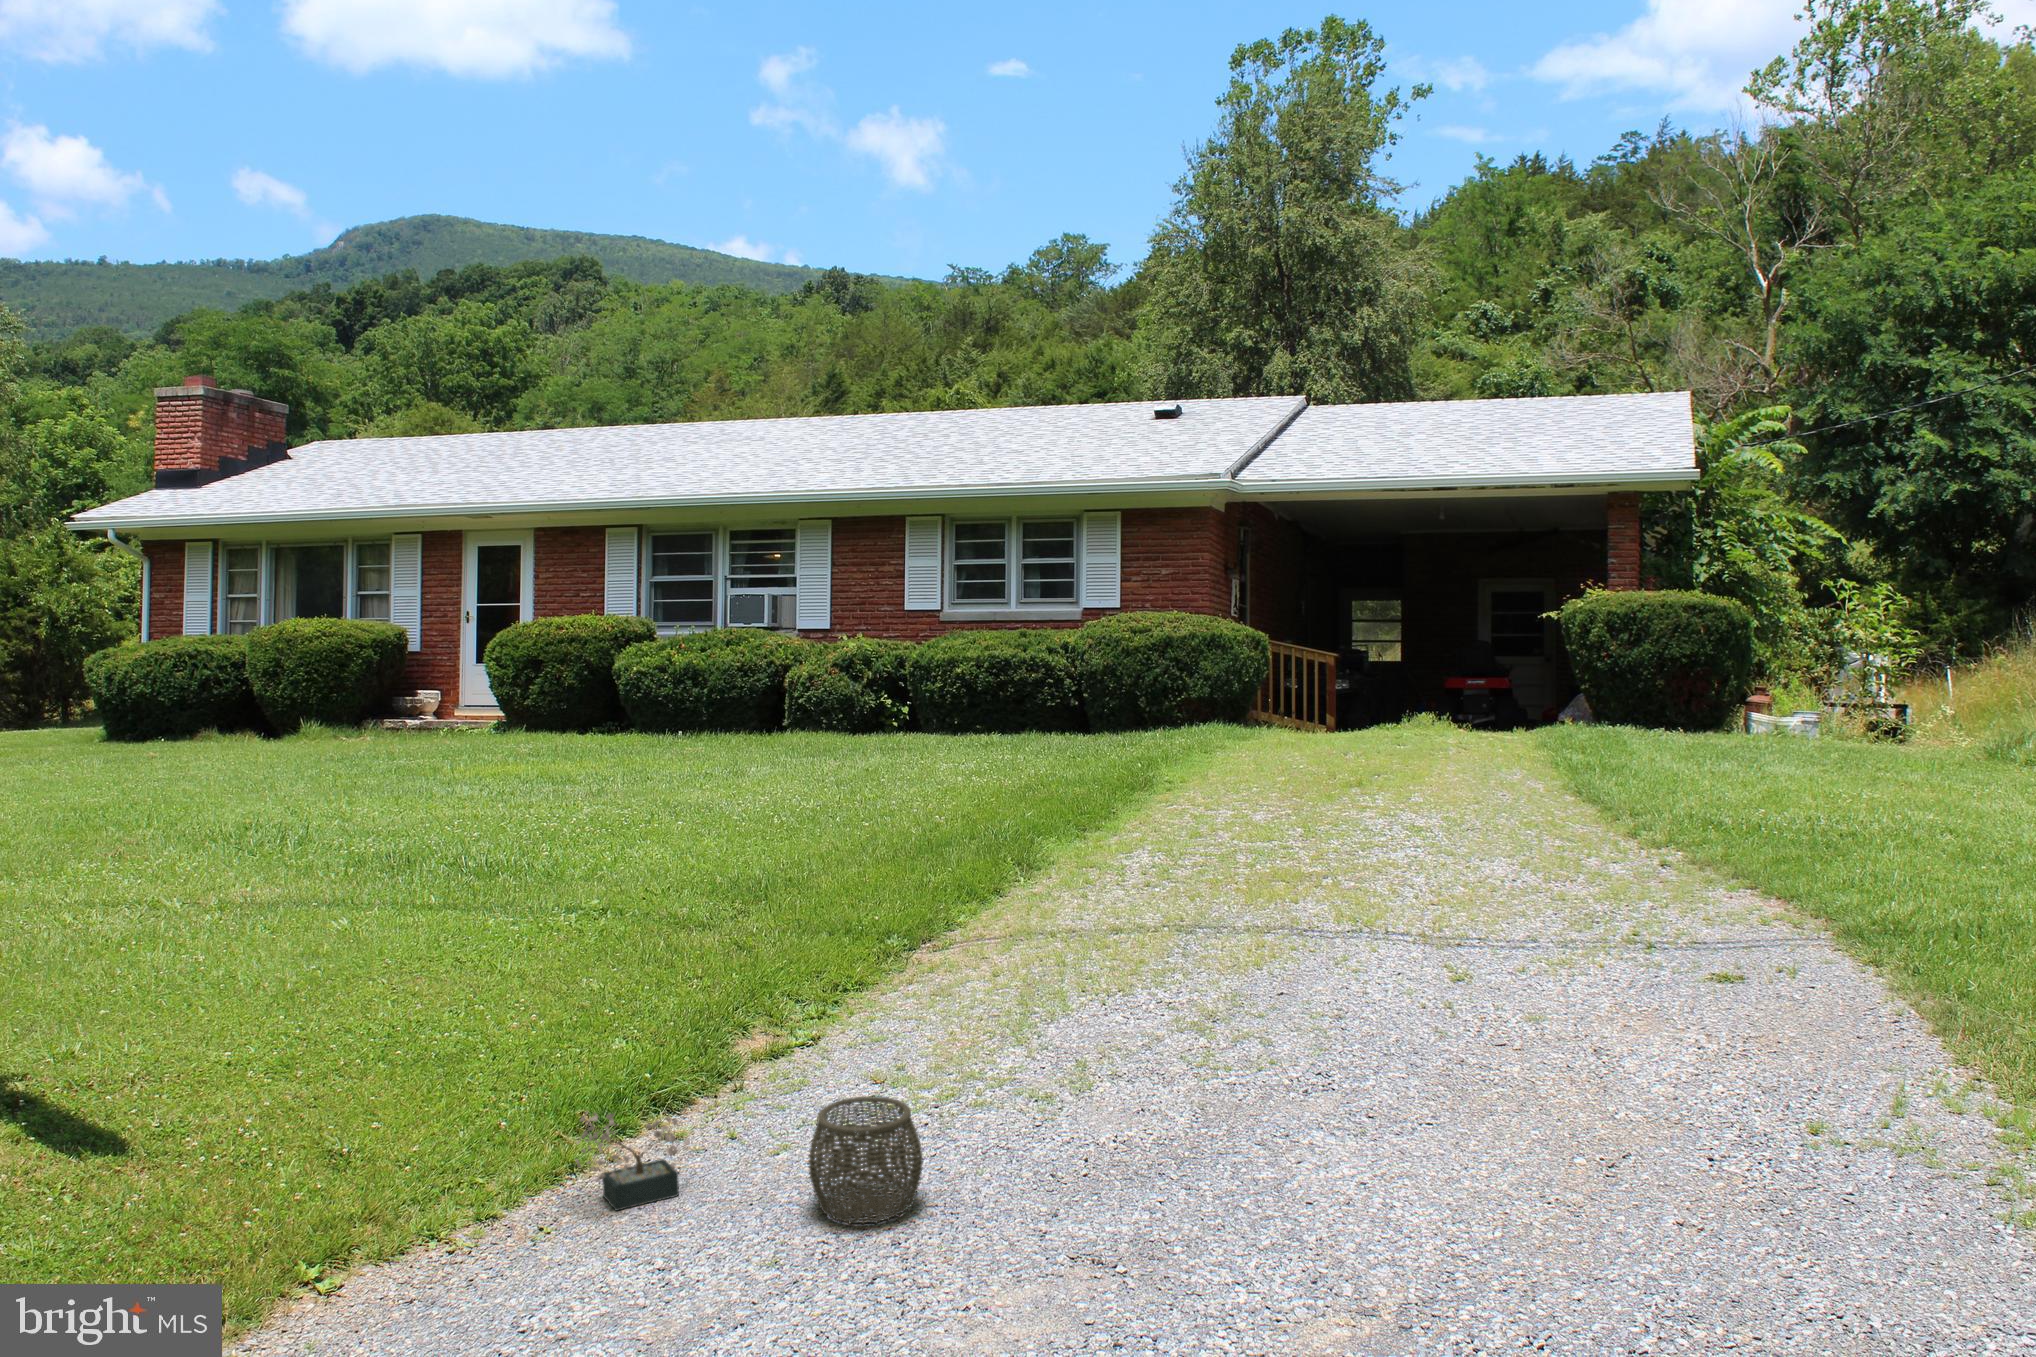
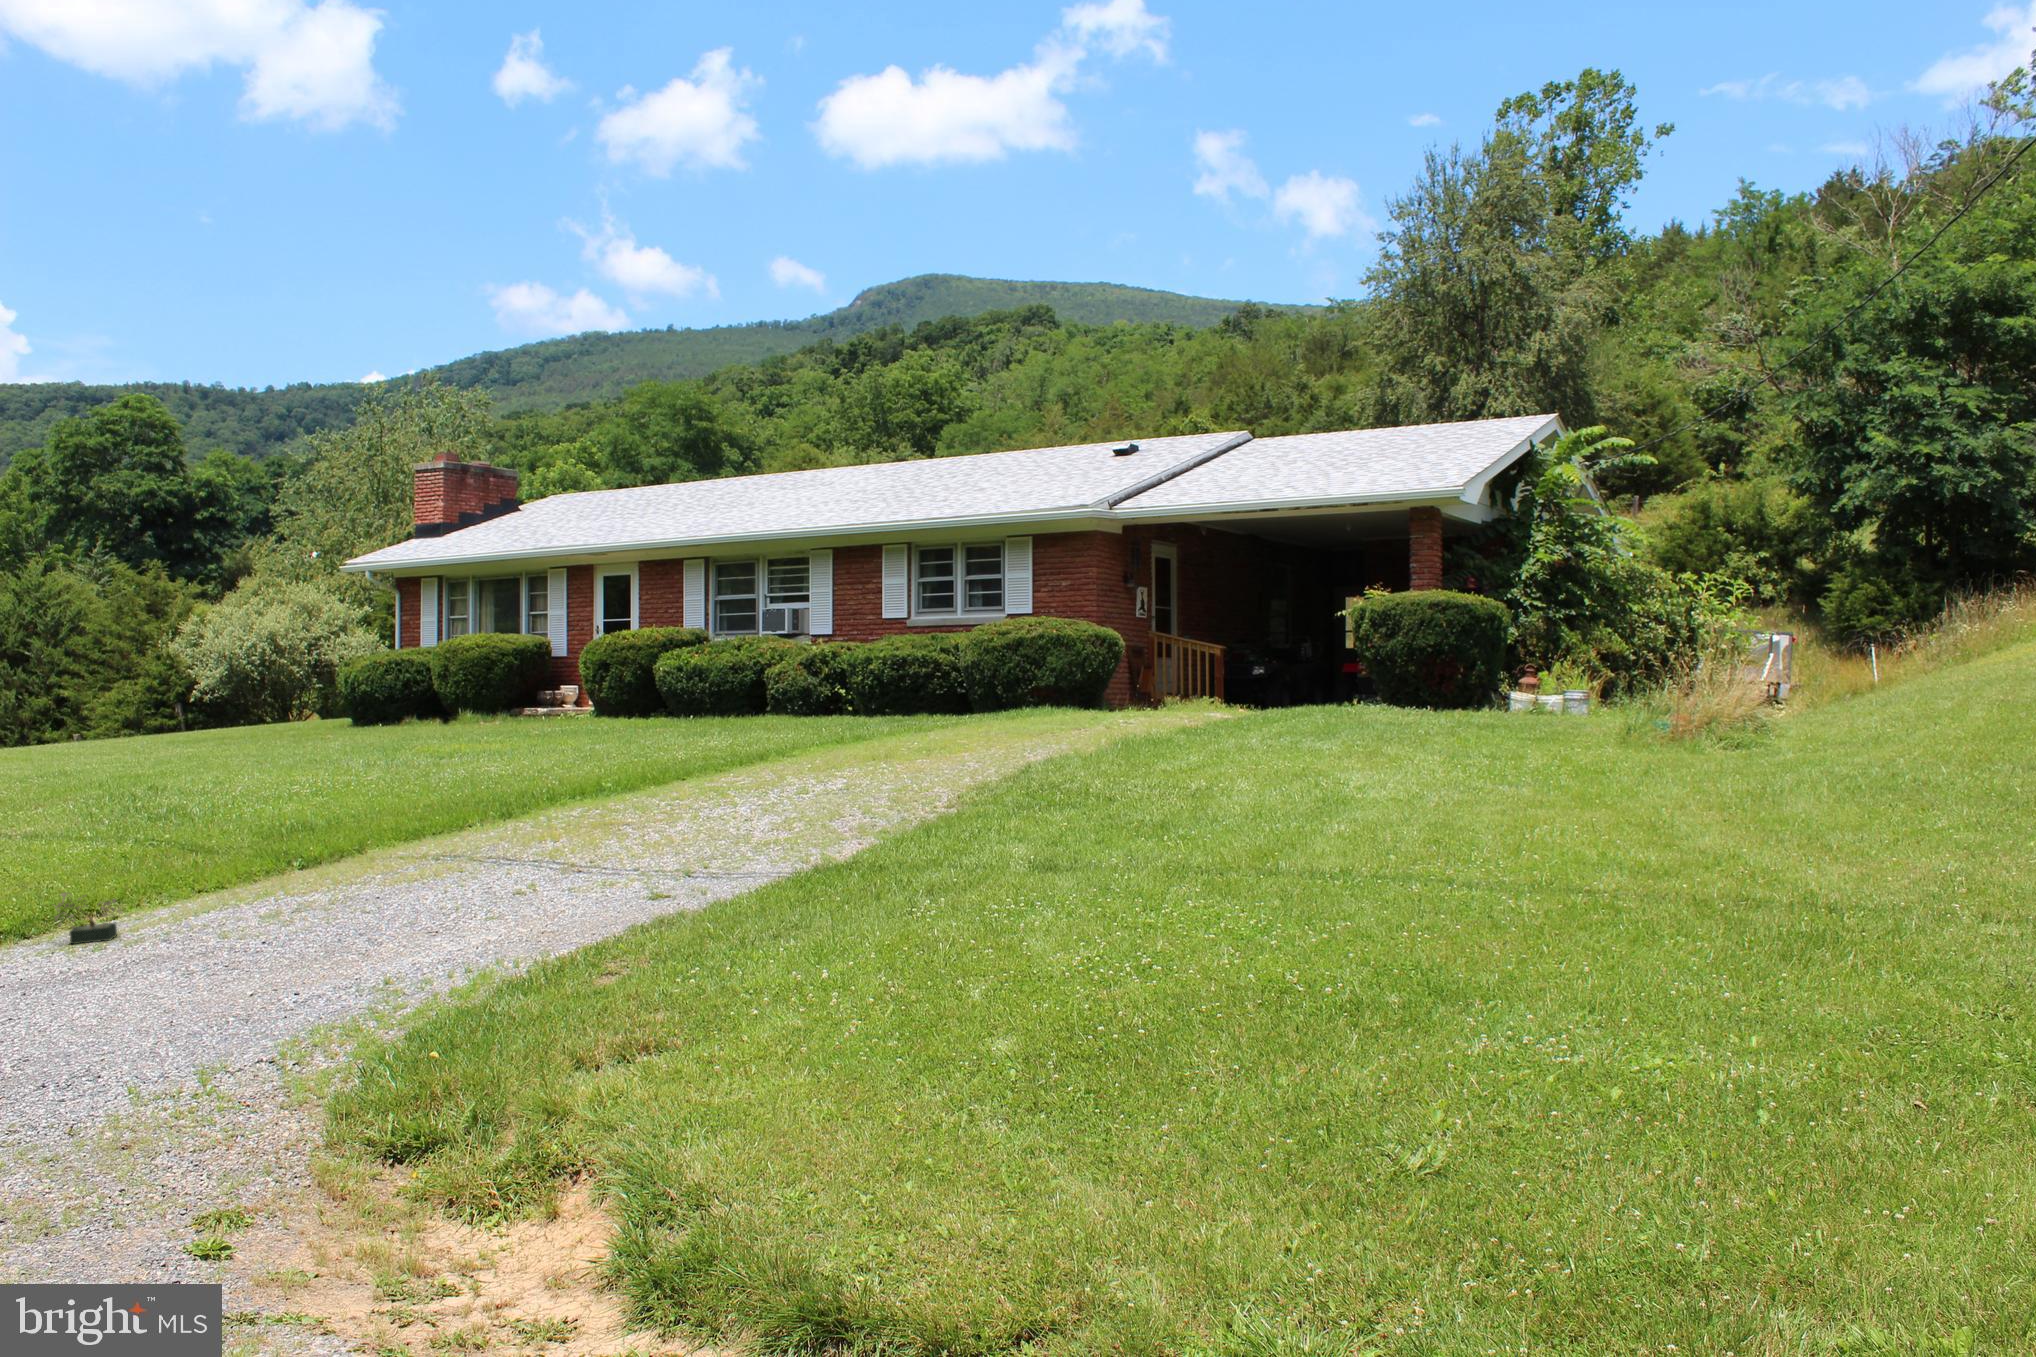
woven basket: present [808,1096,923,1224] -> none [139,889,212,953]

